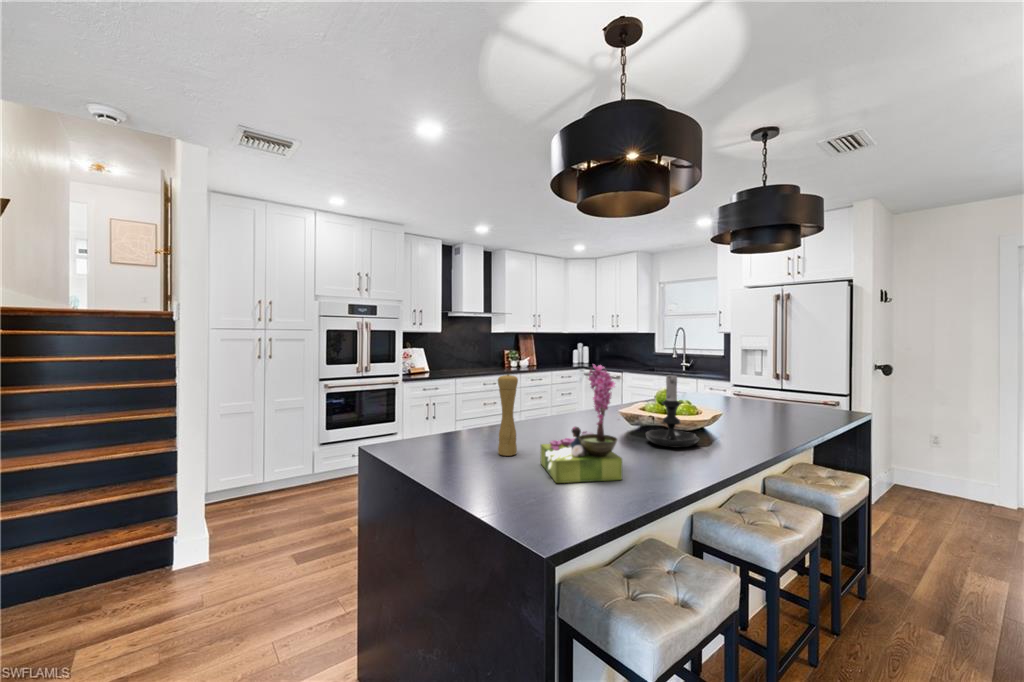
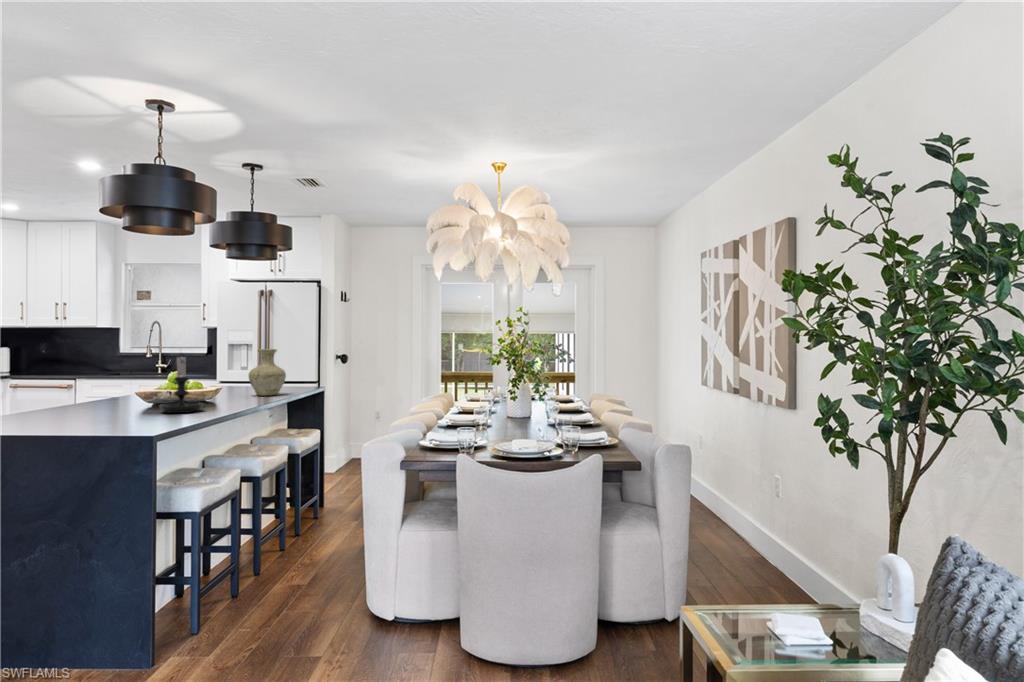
vase: none [762,362,814,422] -> present [249,349,286,396]
flower arrangement: present [540,364,622,483] -> none [77,345,156,432]
pepper mill: present [498,374,518,456] -> none [22,357,45,430]

